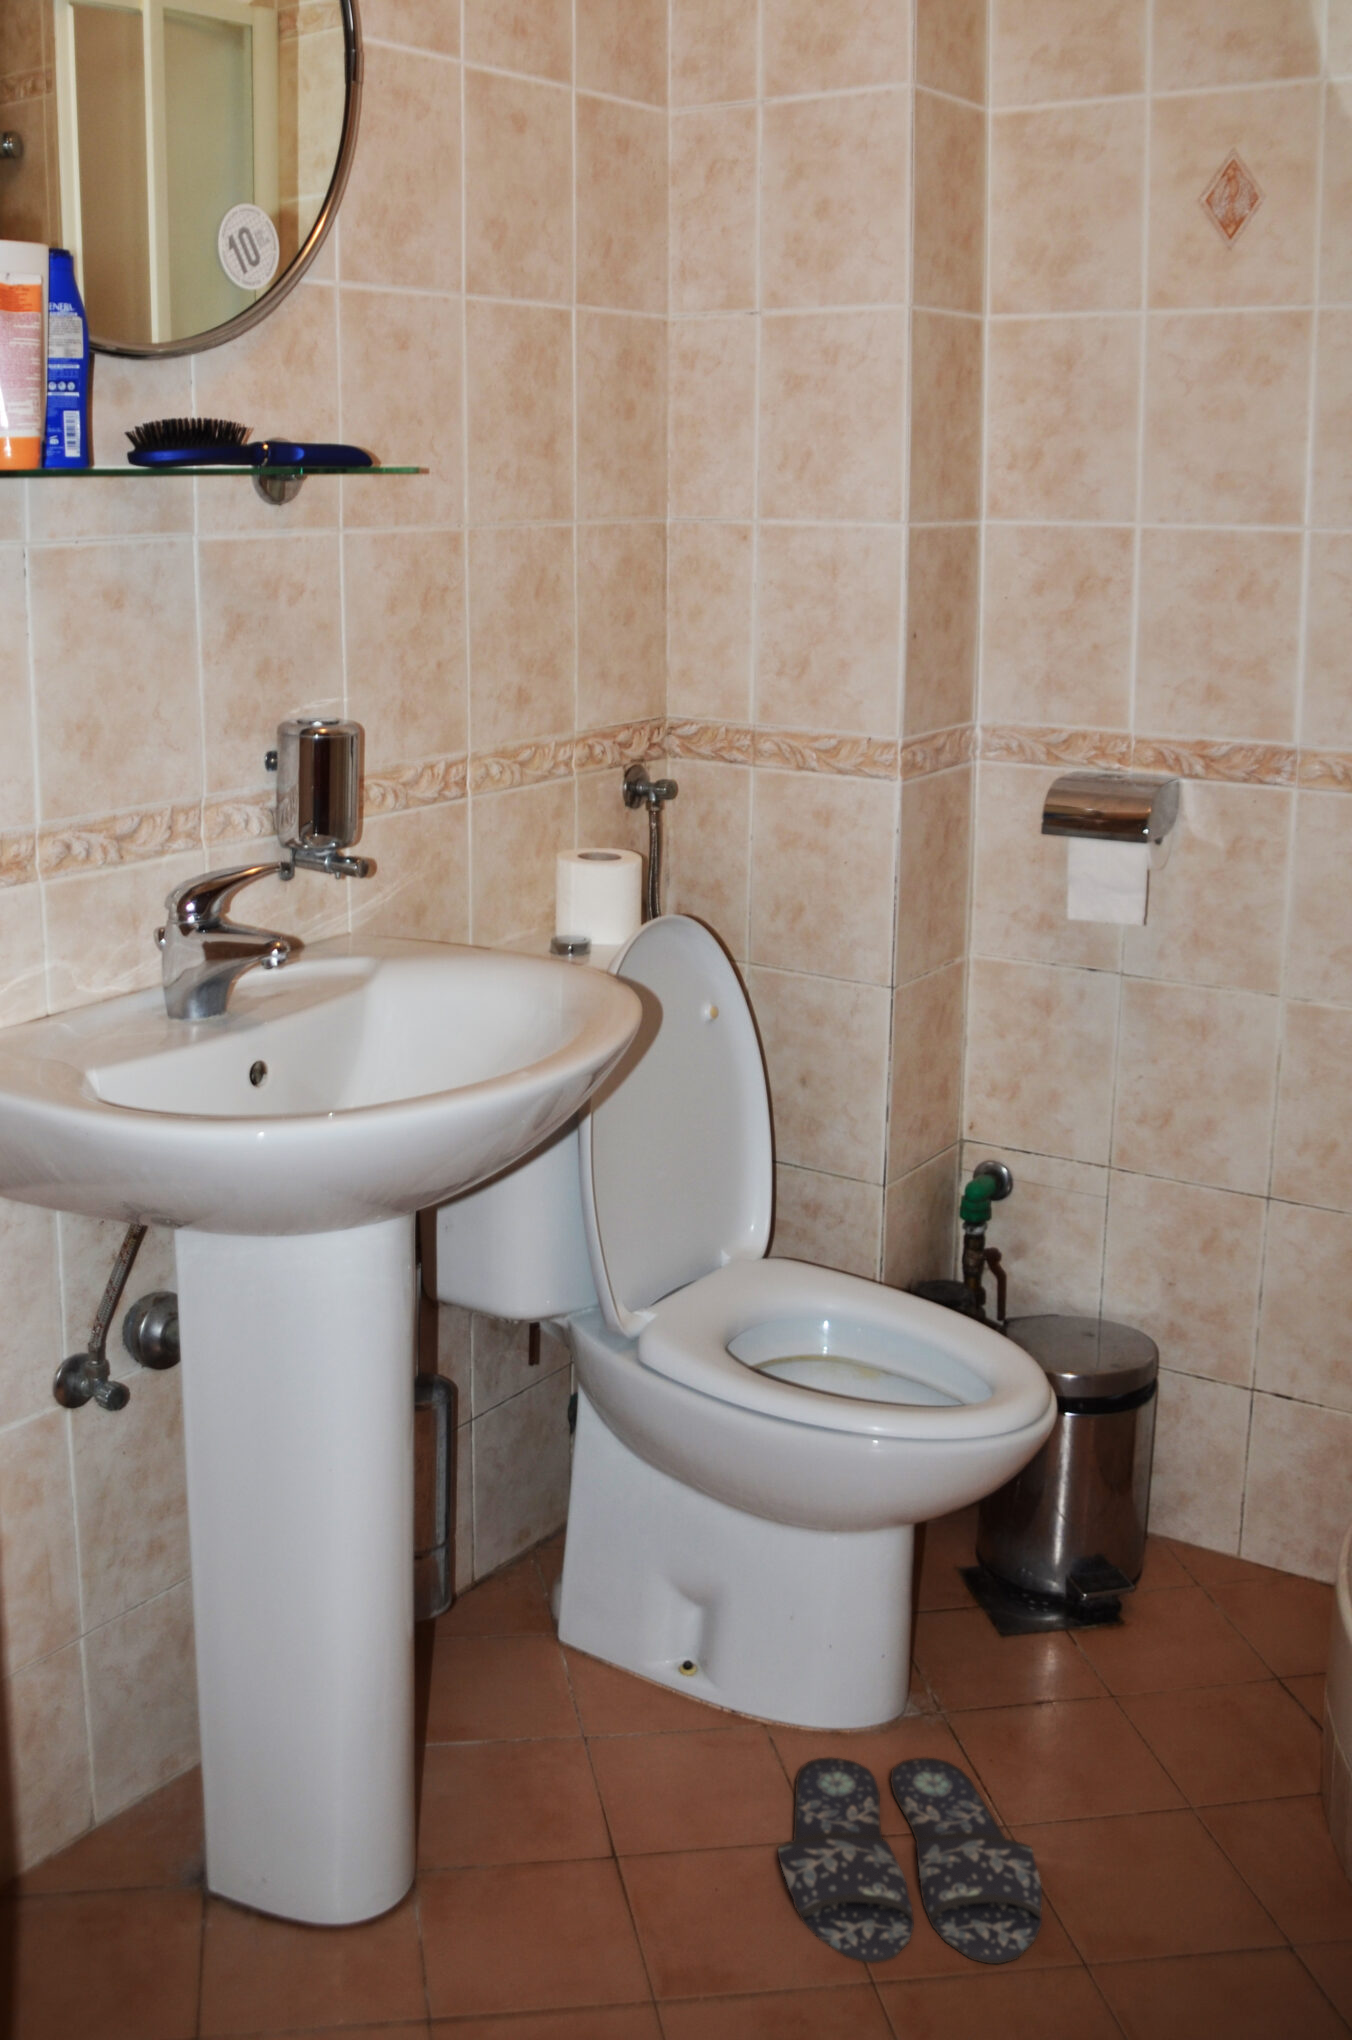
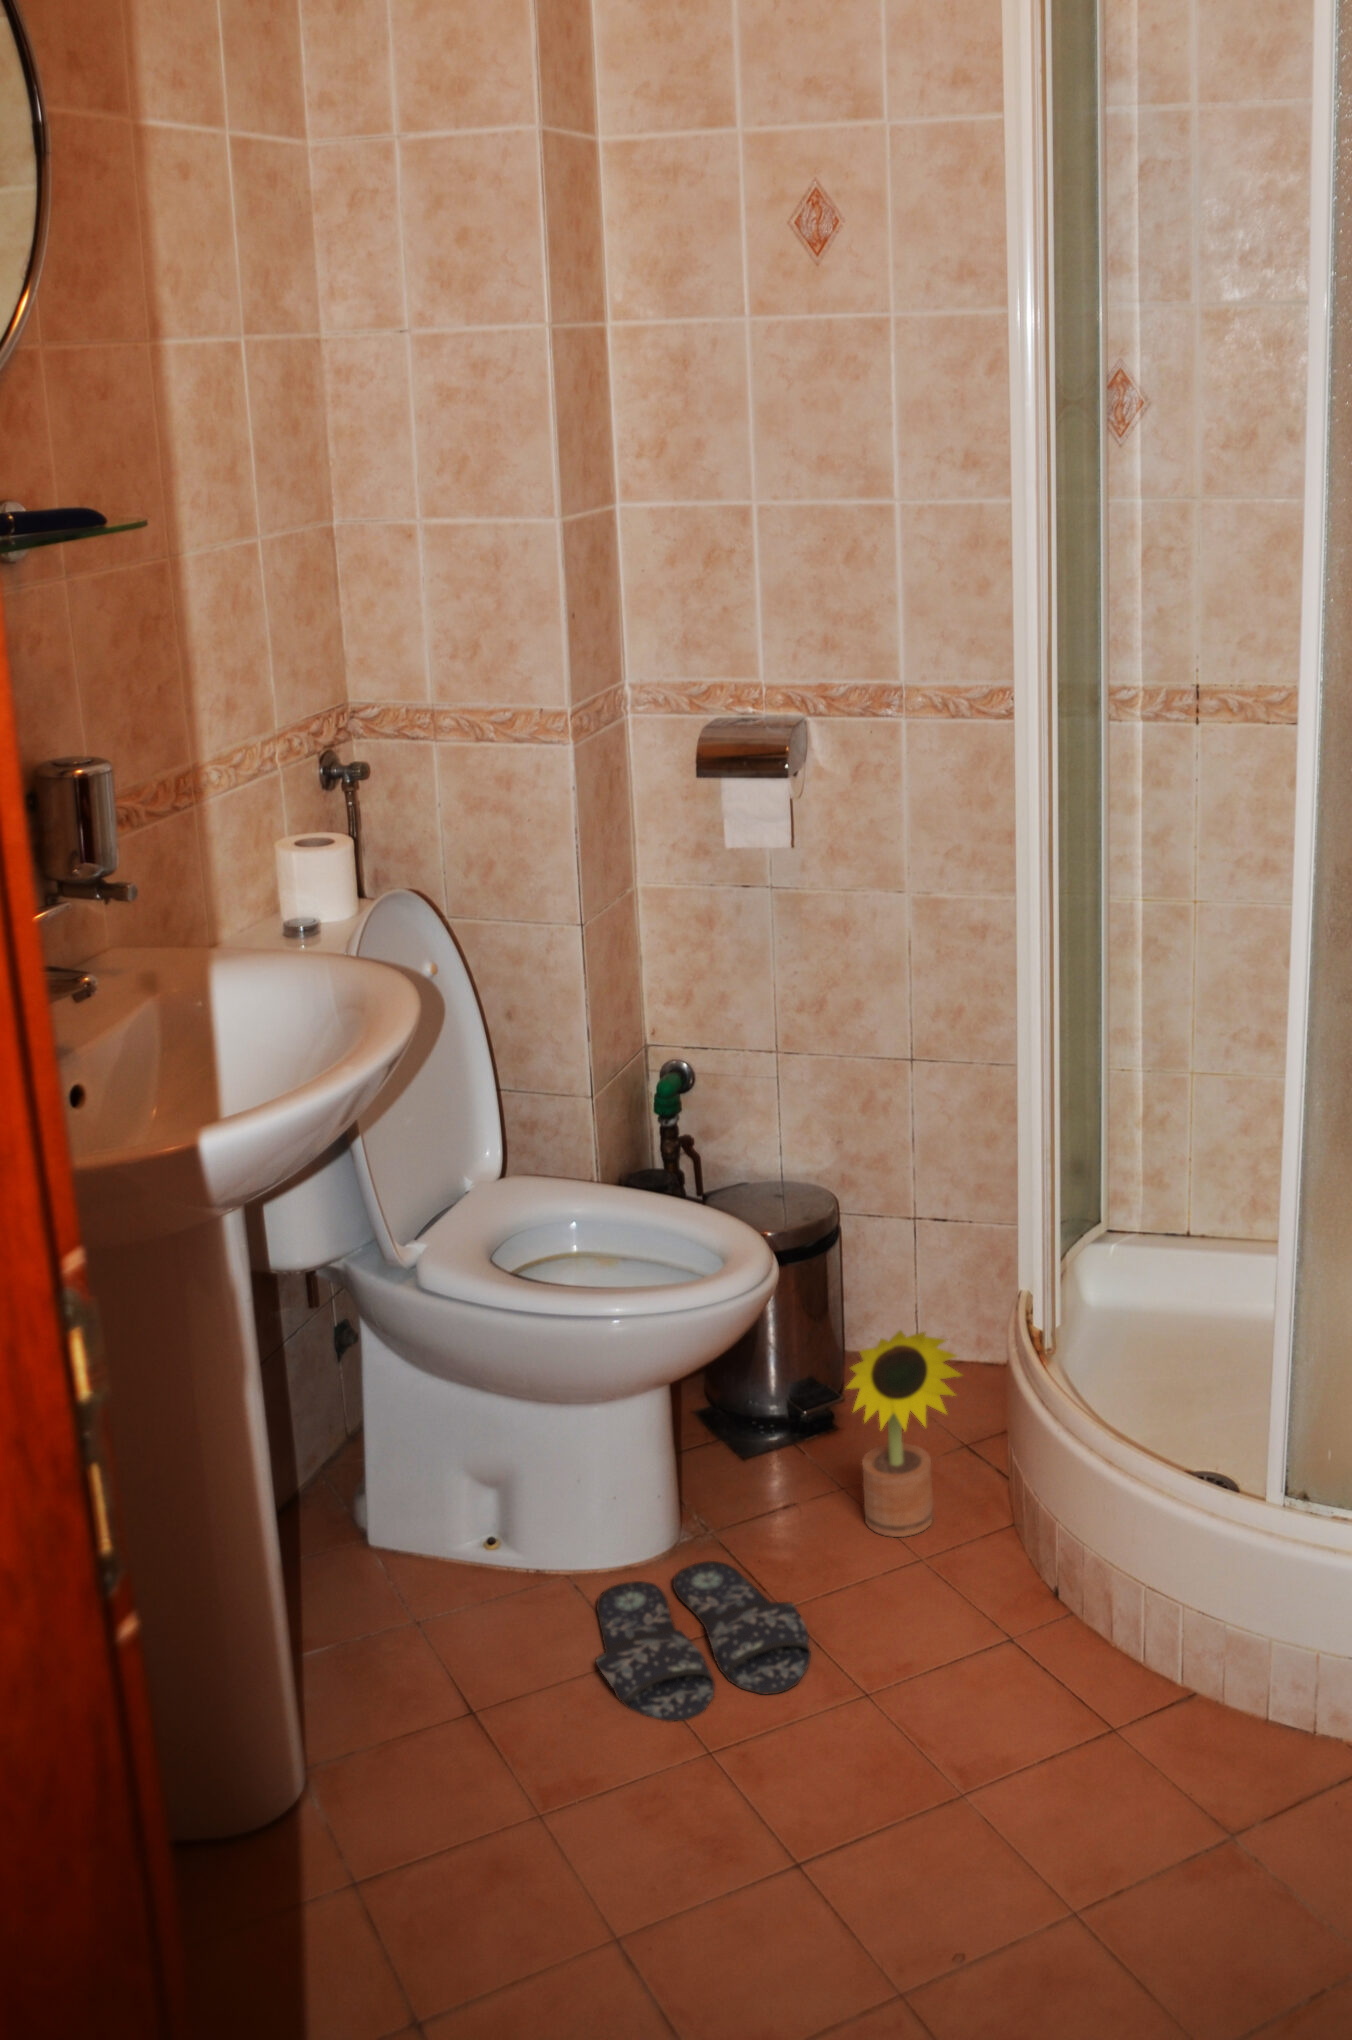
decorative plant: none [1128,1539,1289,1797] -> present [847,1330,961,1537]

